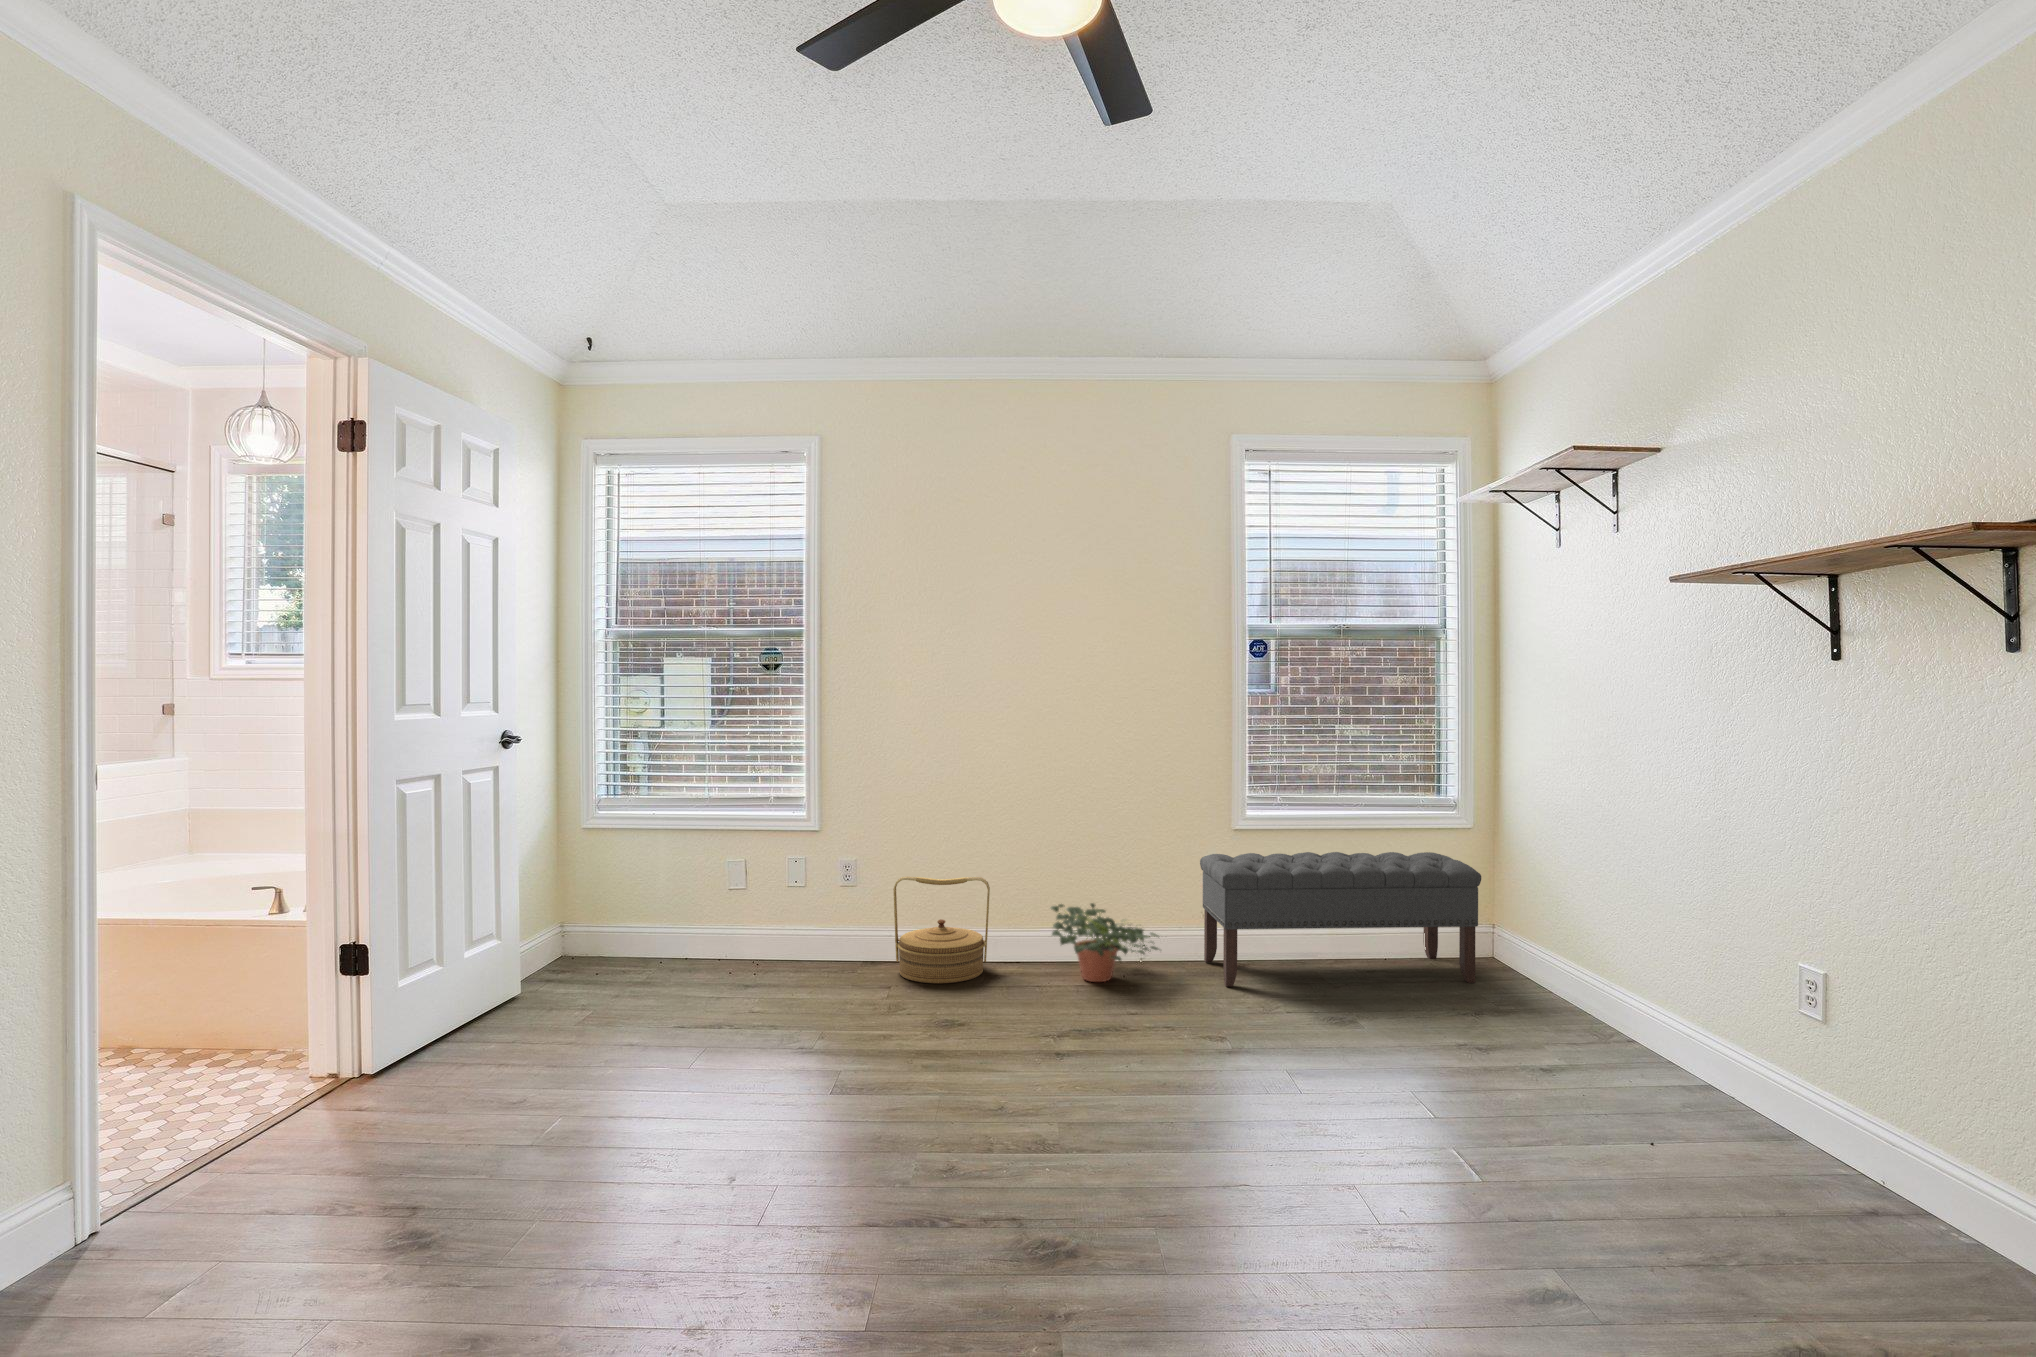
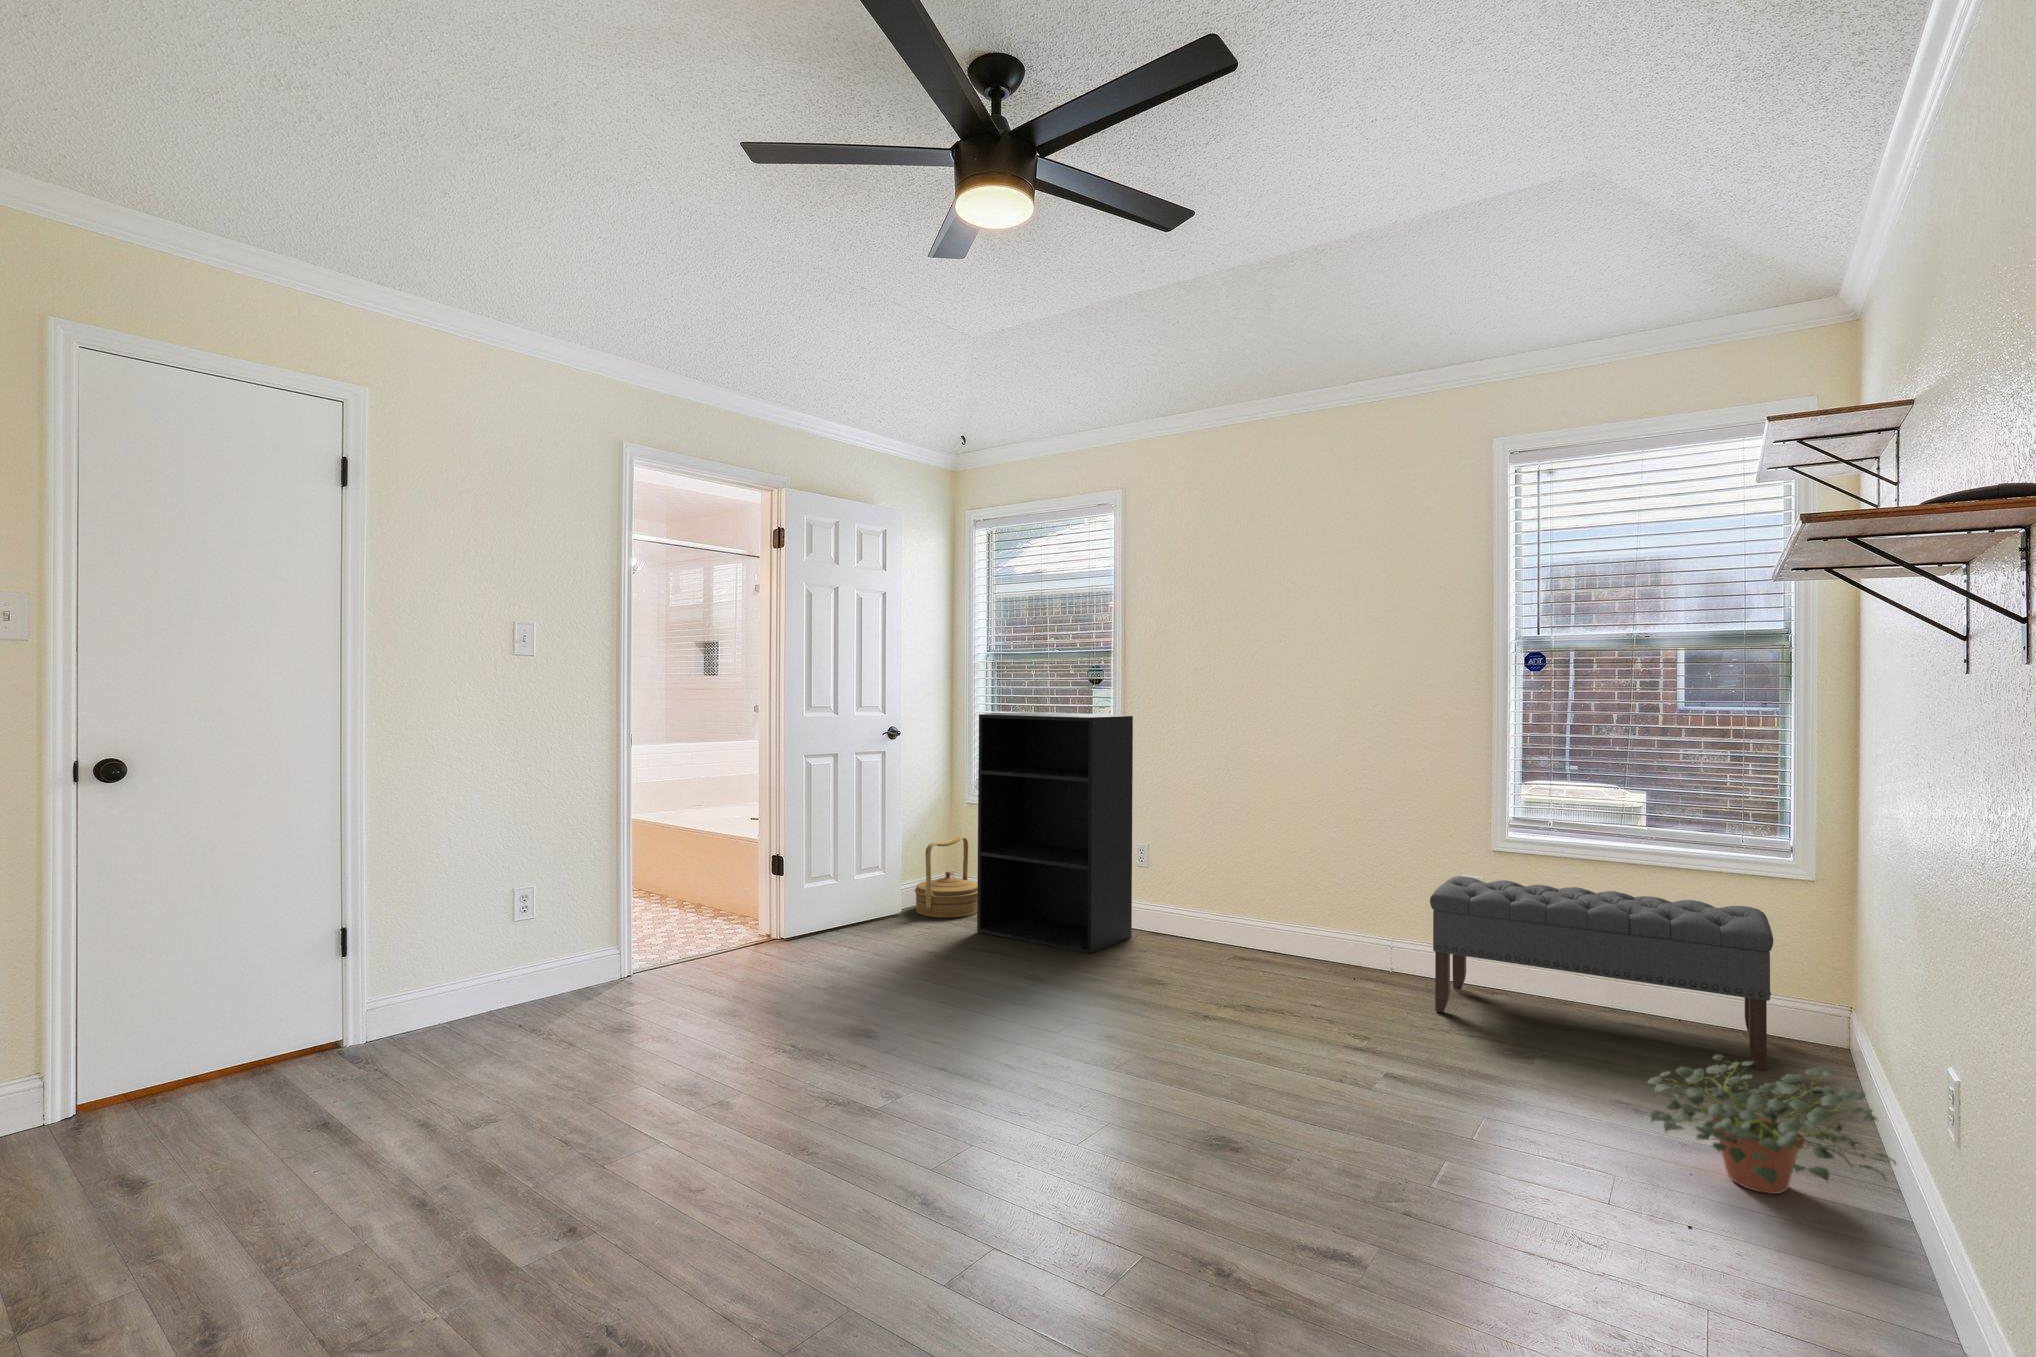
bookshelf: none [664,707,856,999] -> present [977,713,1133,954]
woven basket: present [893,877,990,983] -> present [915,836,978,918]
potted plant: present [1051,903,1158,982] -> present [1648,1055,1896,1194]

